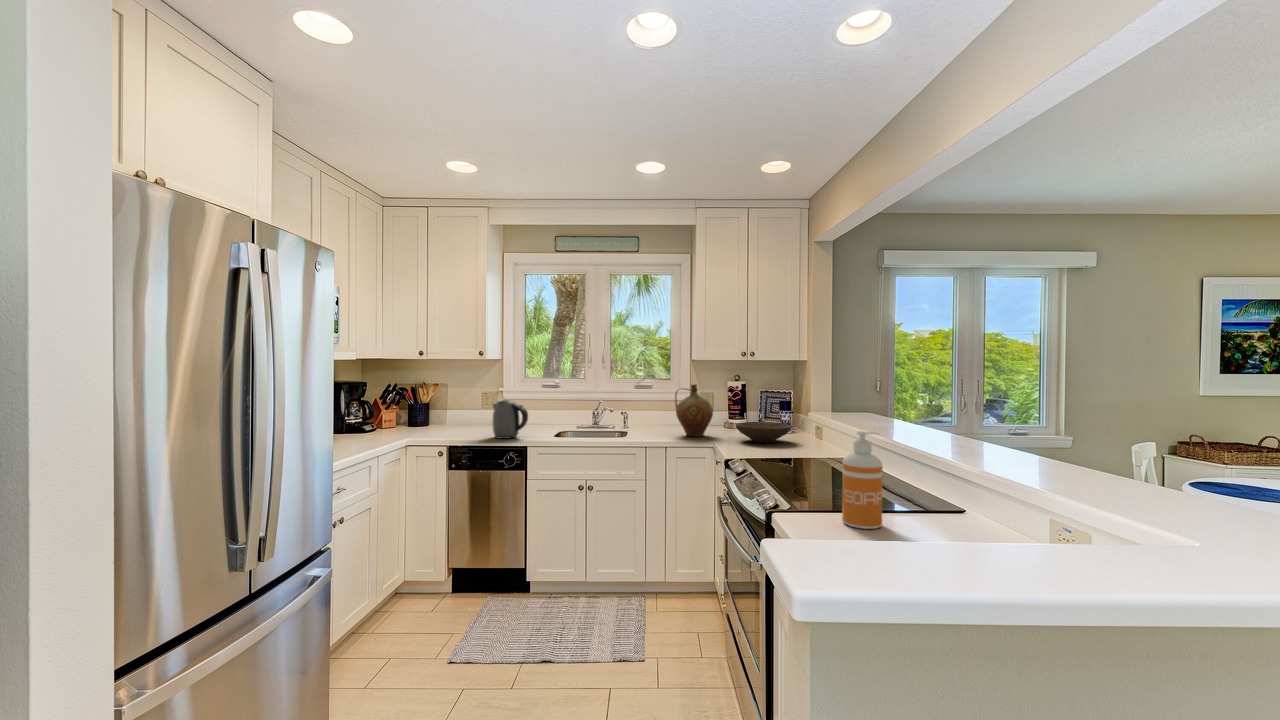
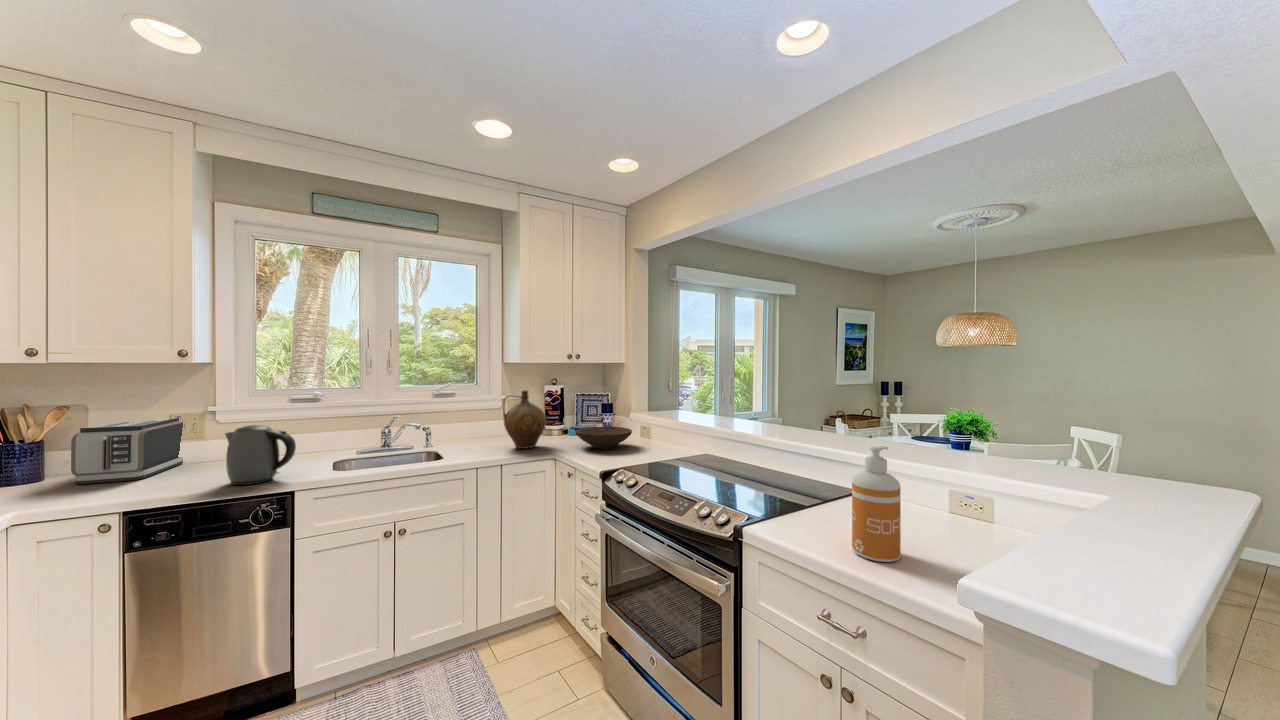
toaster: none [429,394,479,431] -> present [71,418,185,484]

